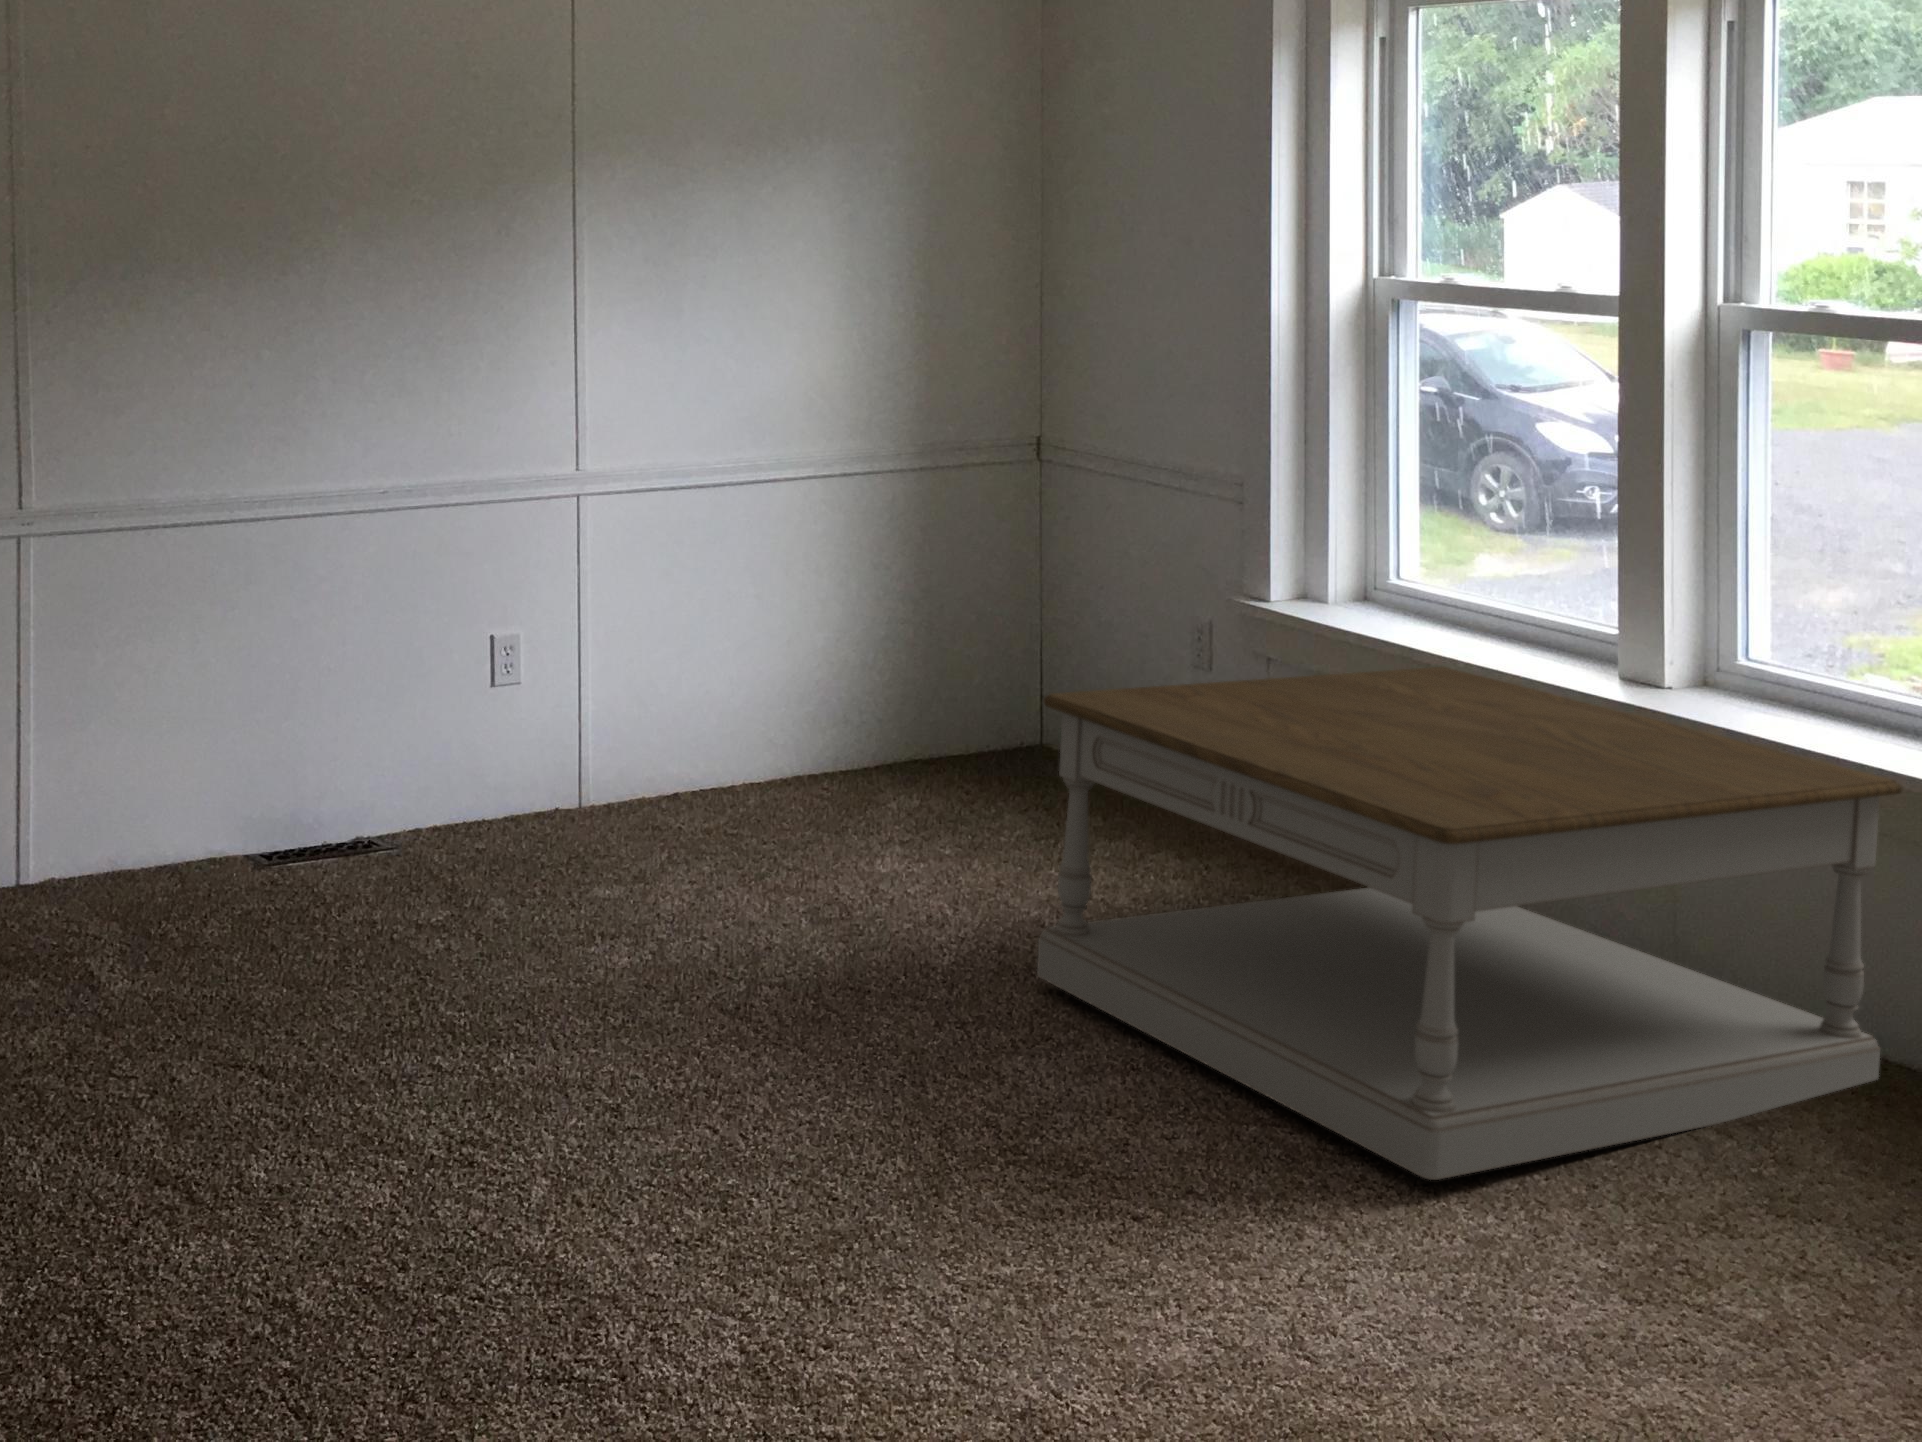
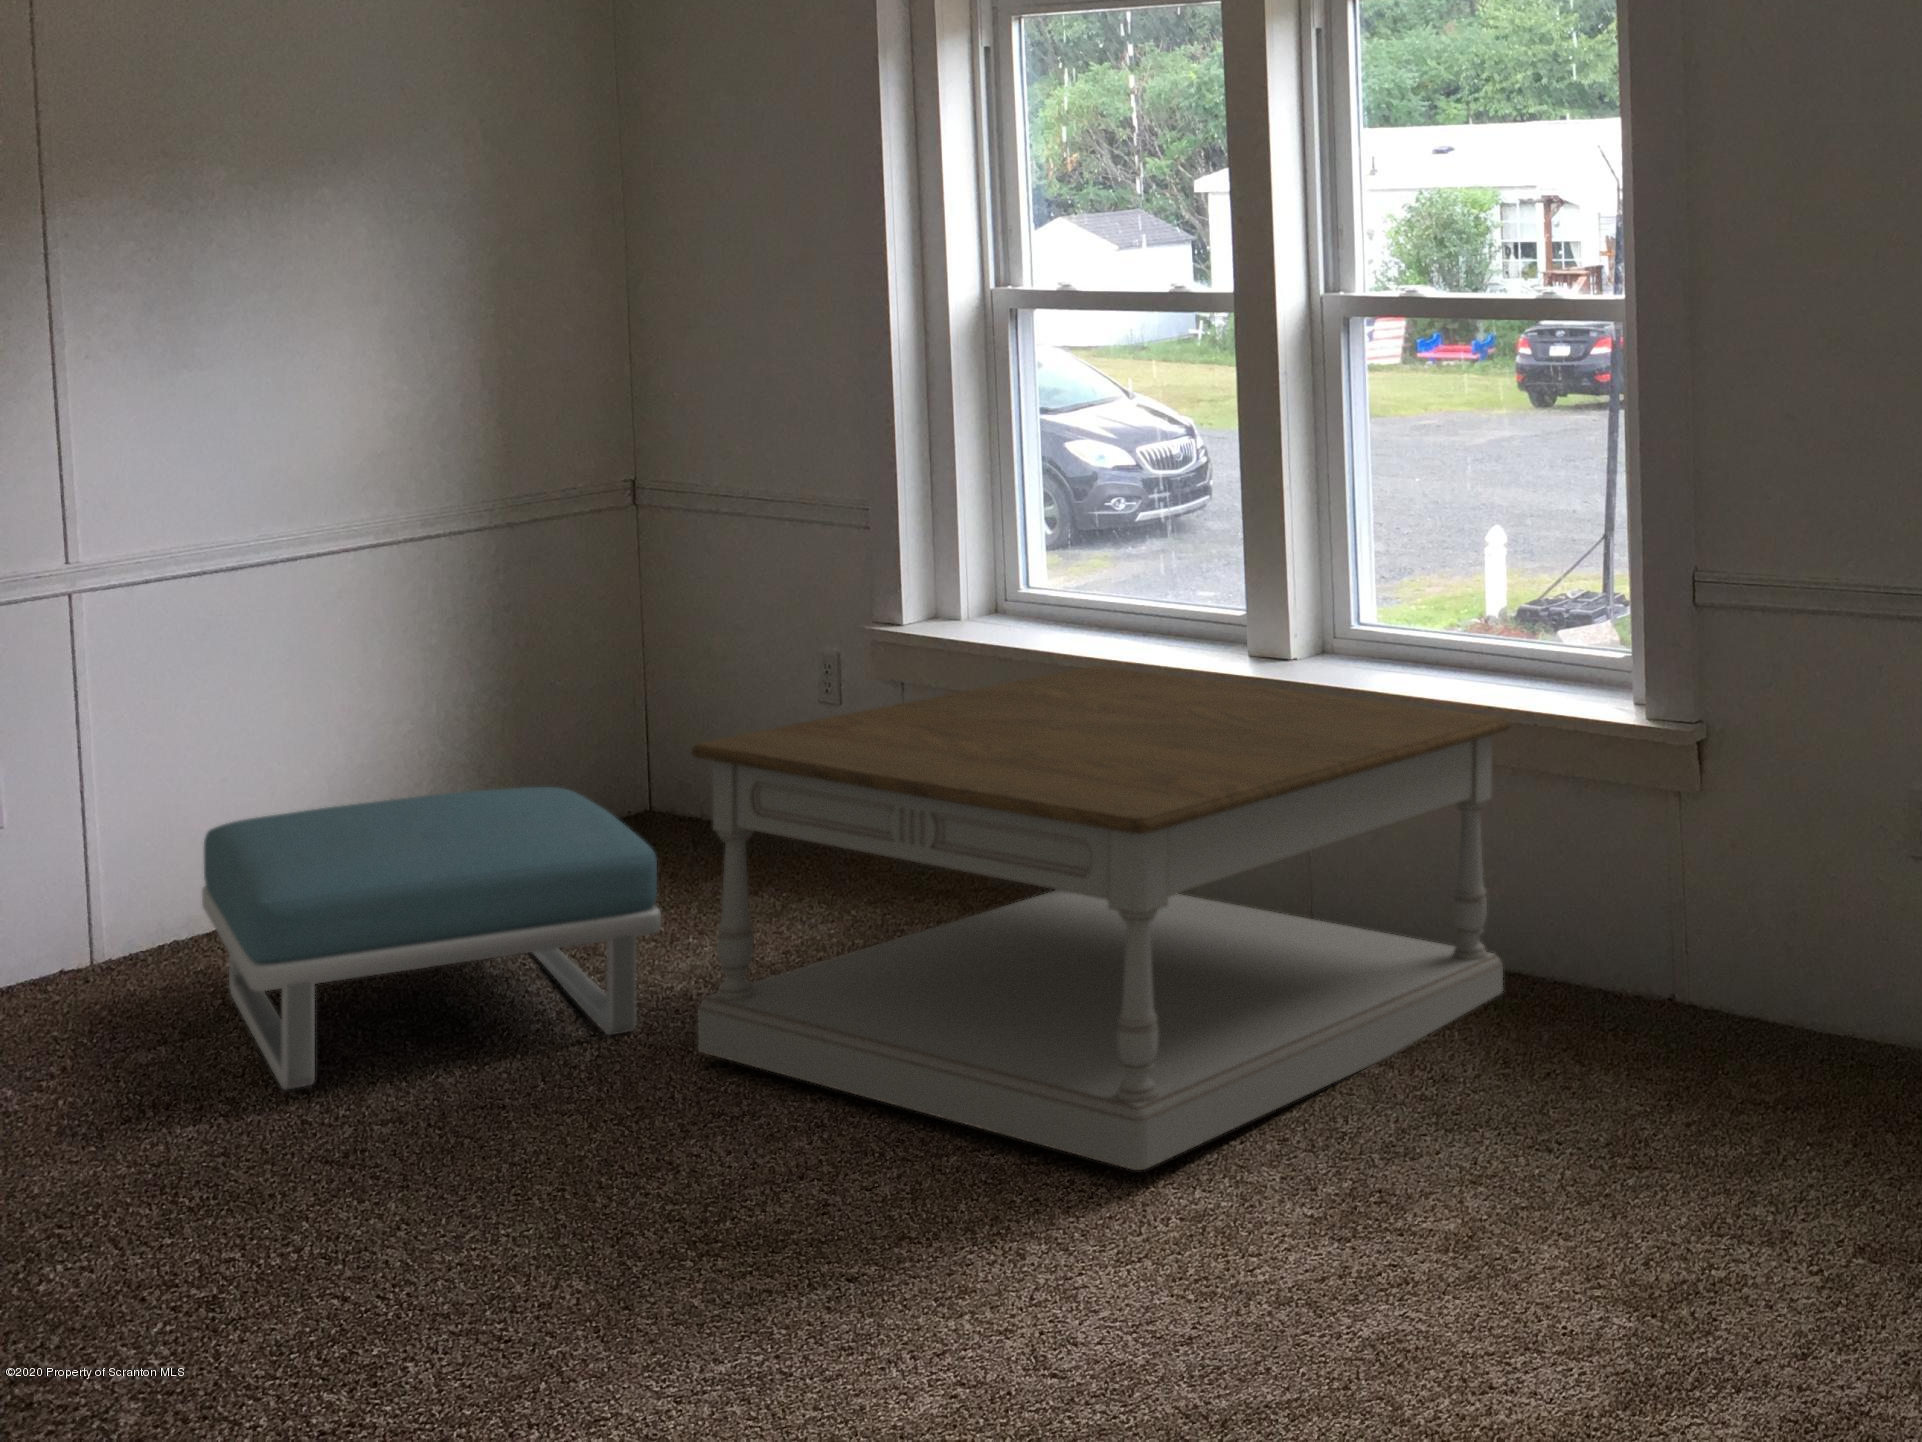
footstool: none [660,707,1016,947] -> present [202,787,661,1089]

